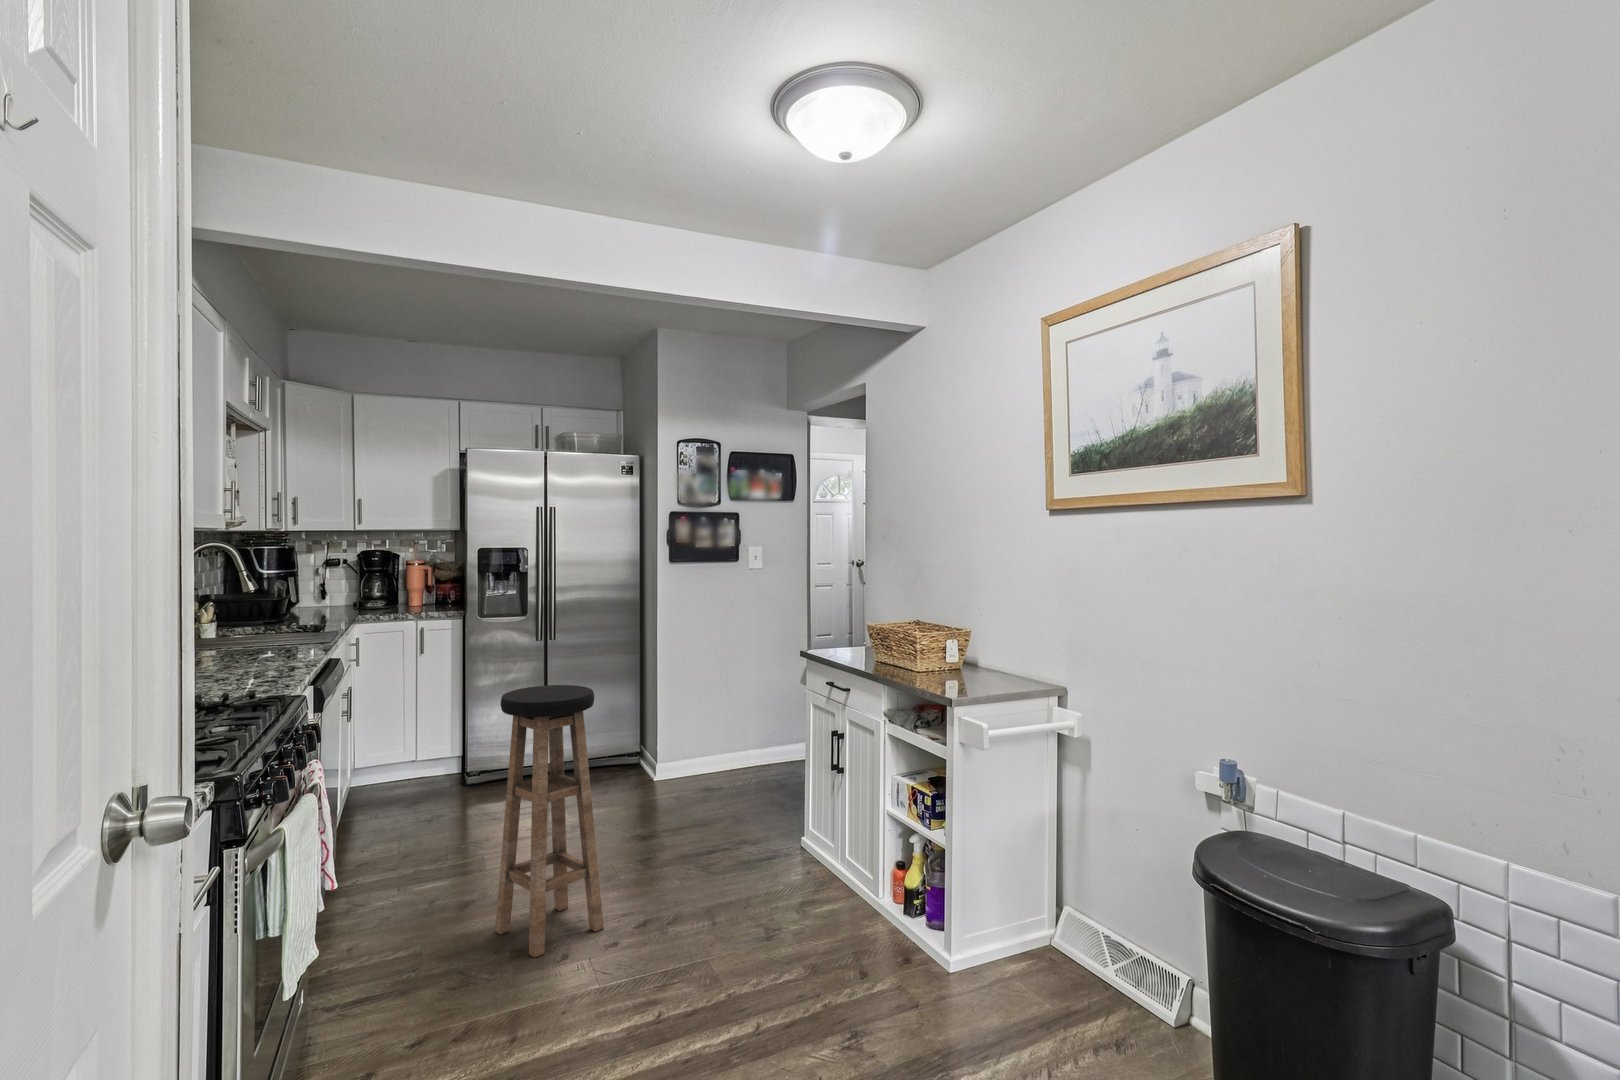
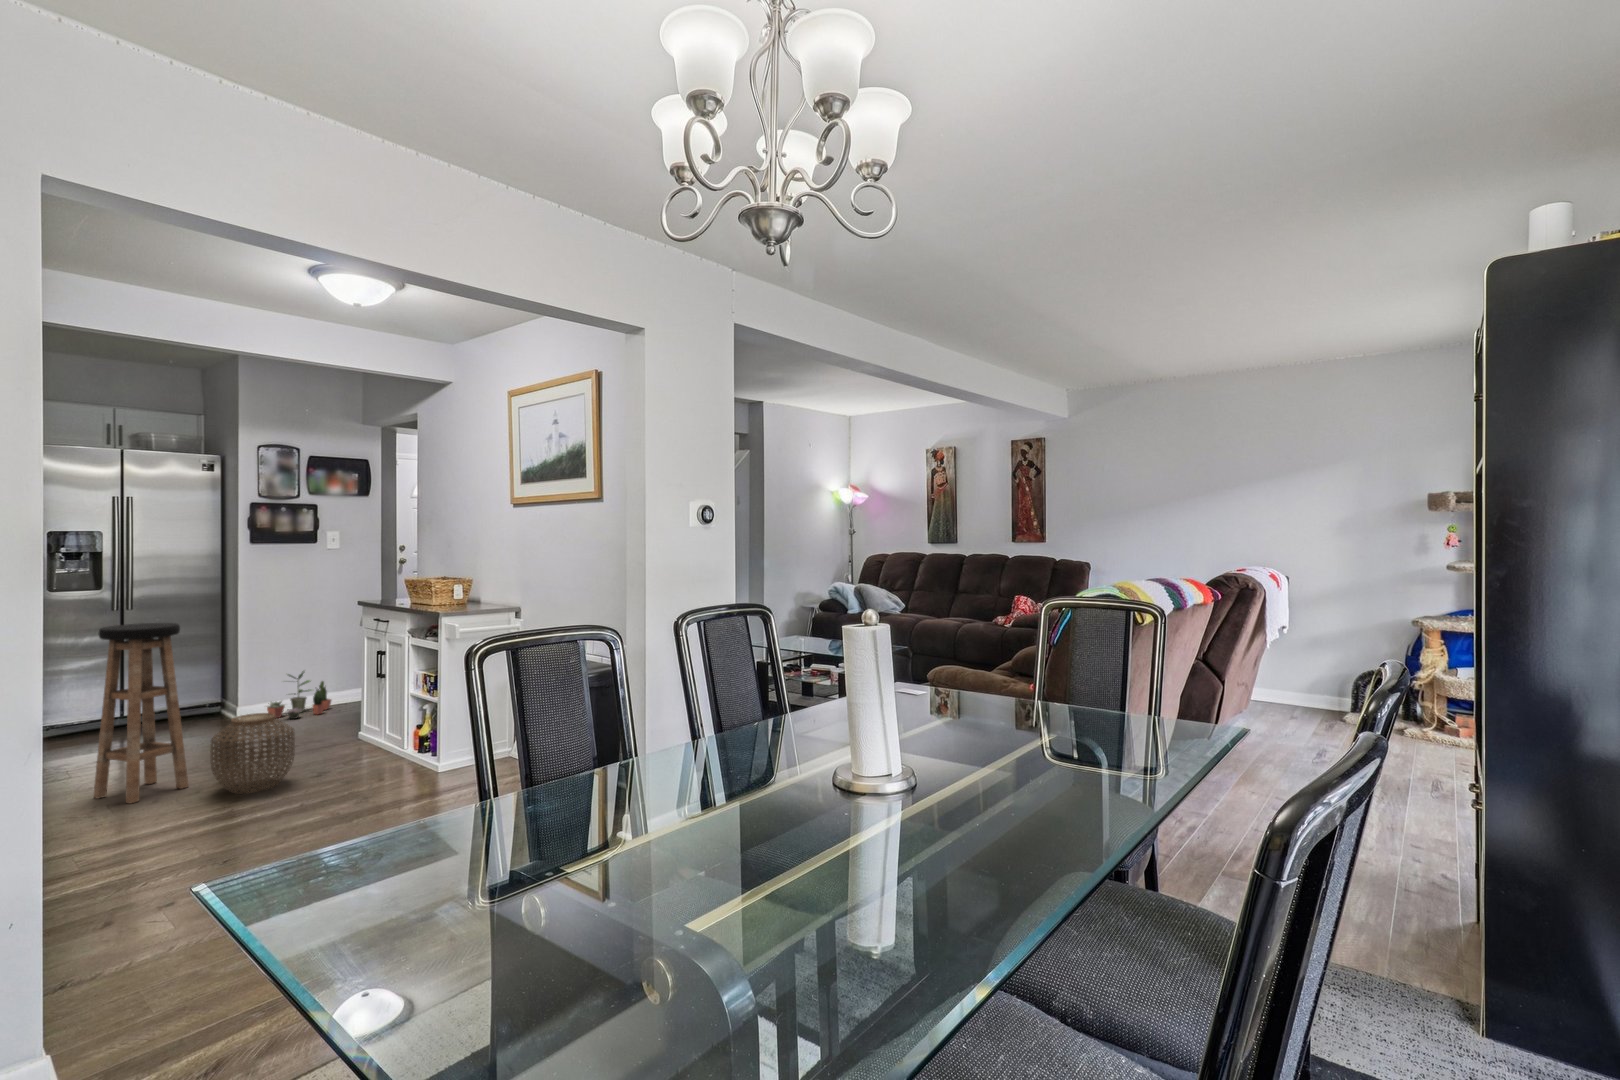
potted plant: none [685,725,757,791] -> present [267,671,331,719]
woven basket: none [630,833,737,966] -> present [210,713,295,794]

